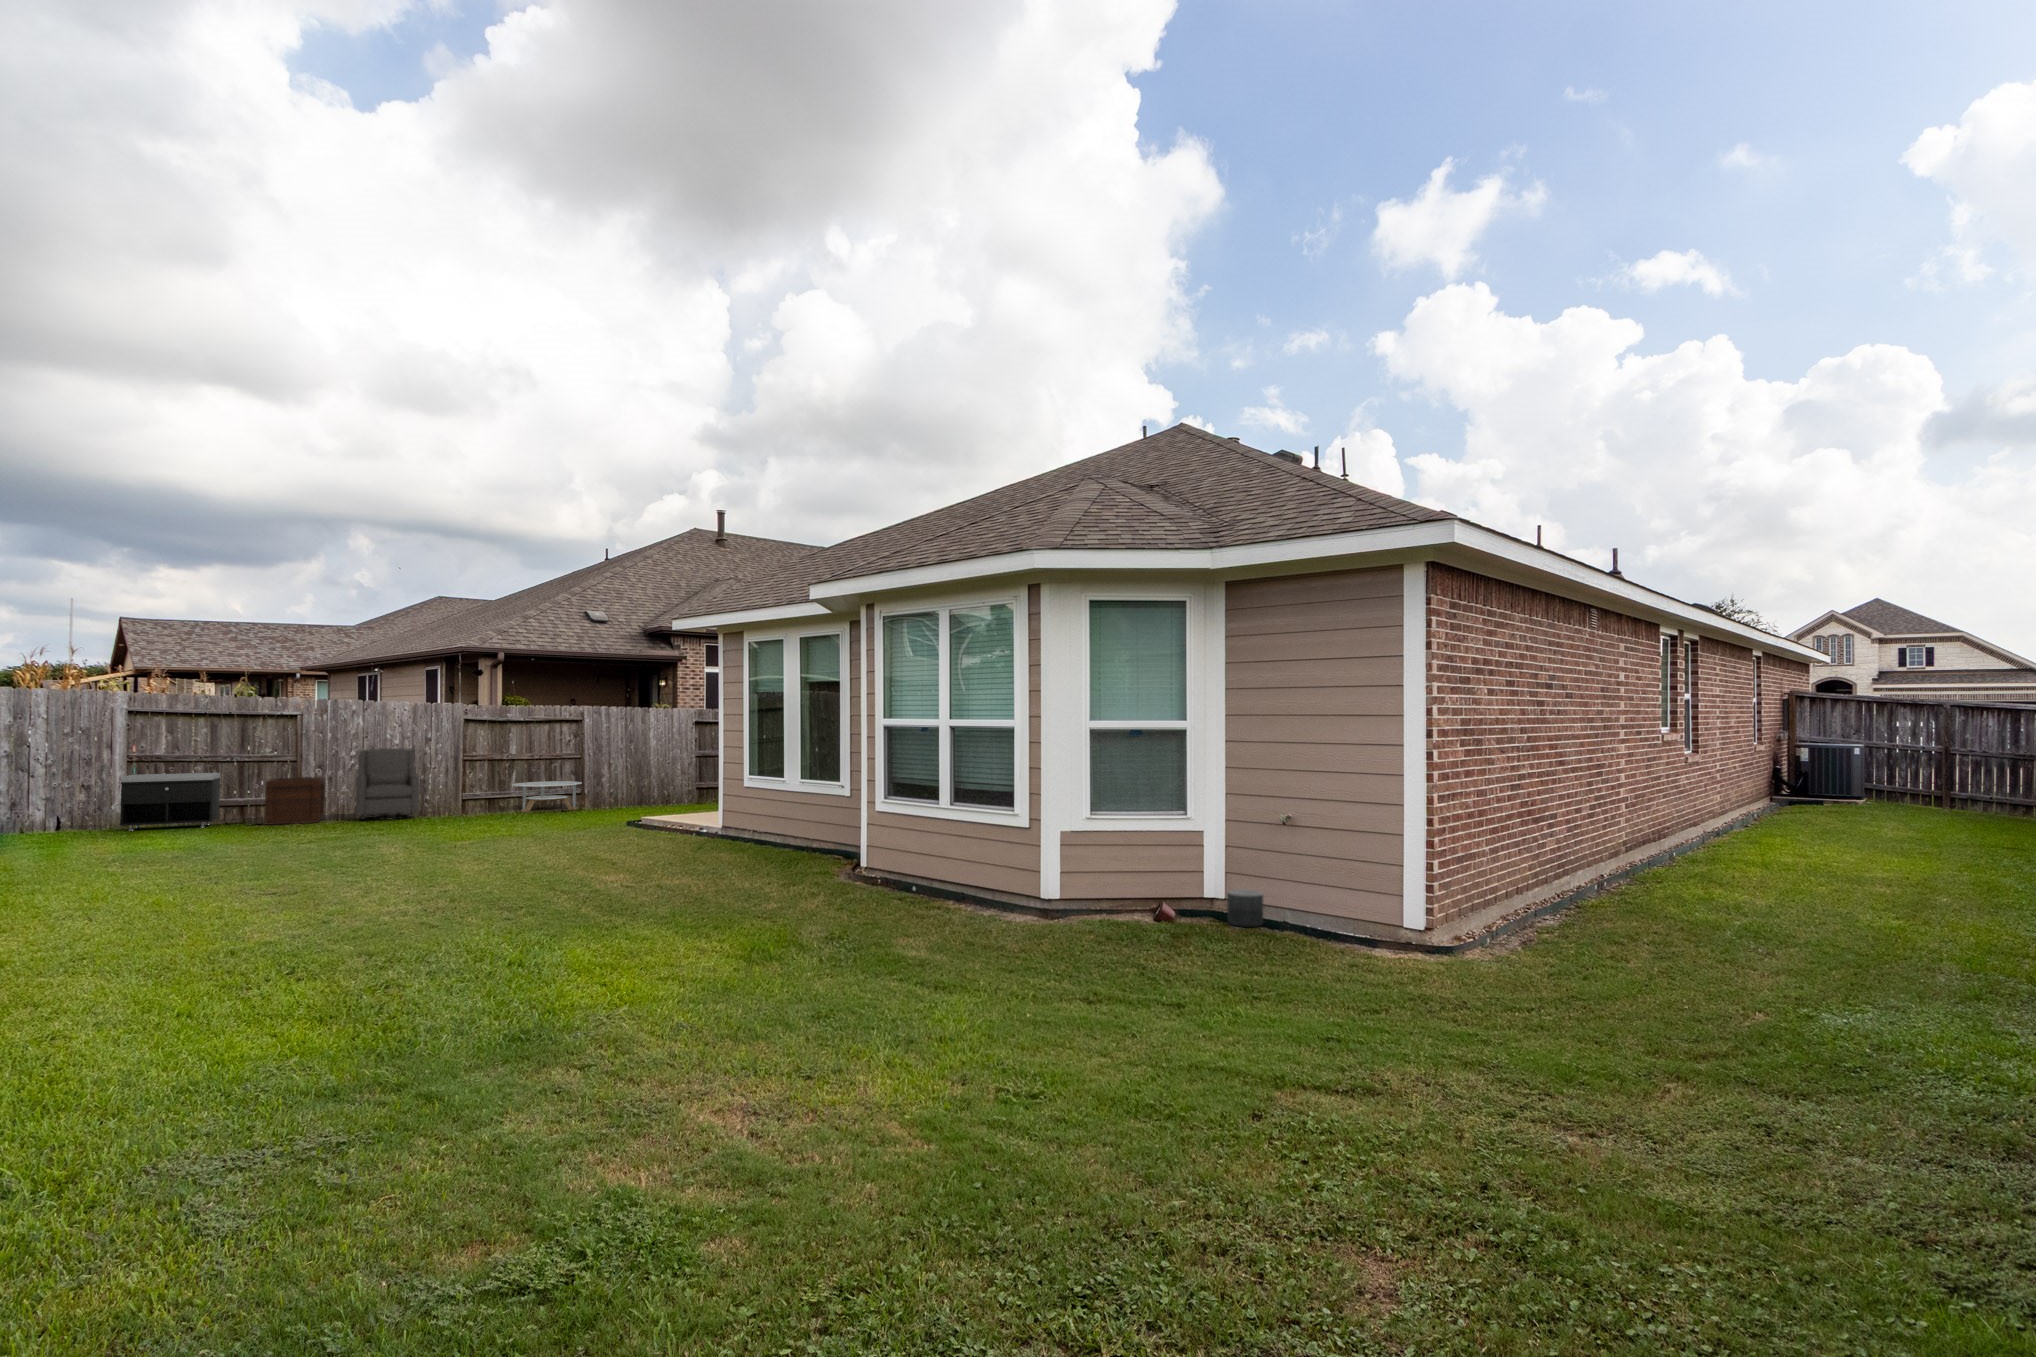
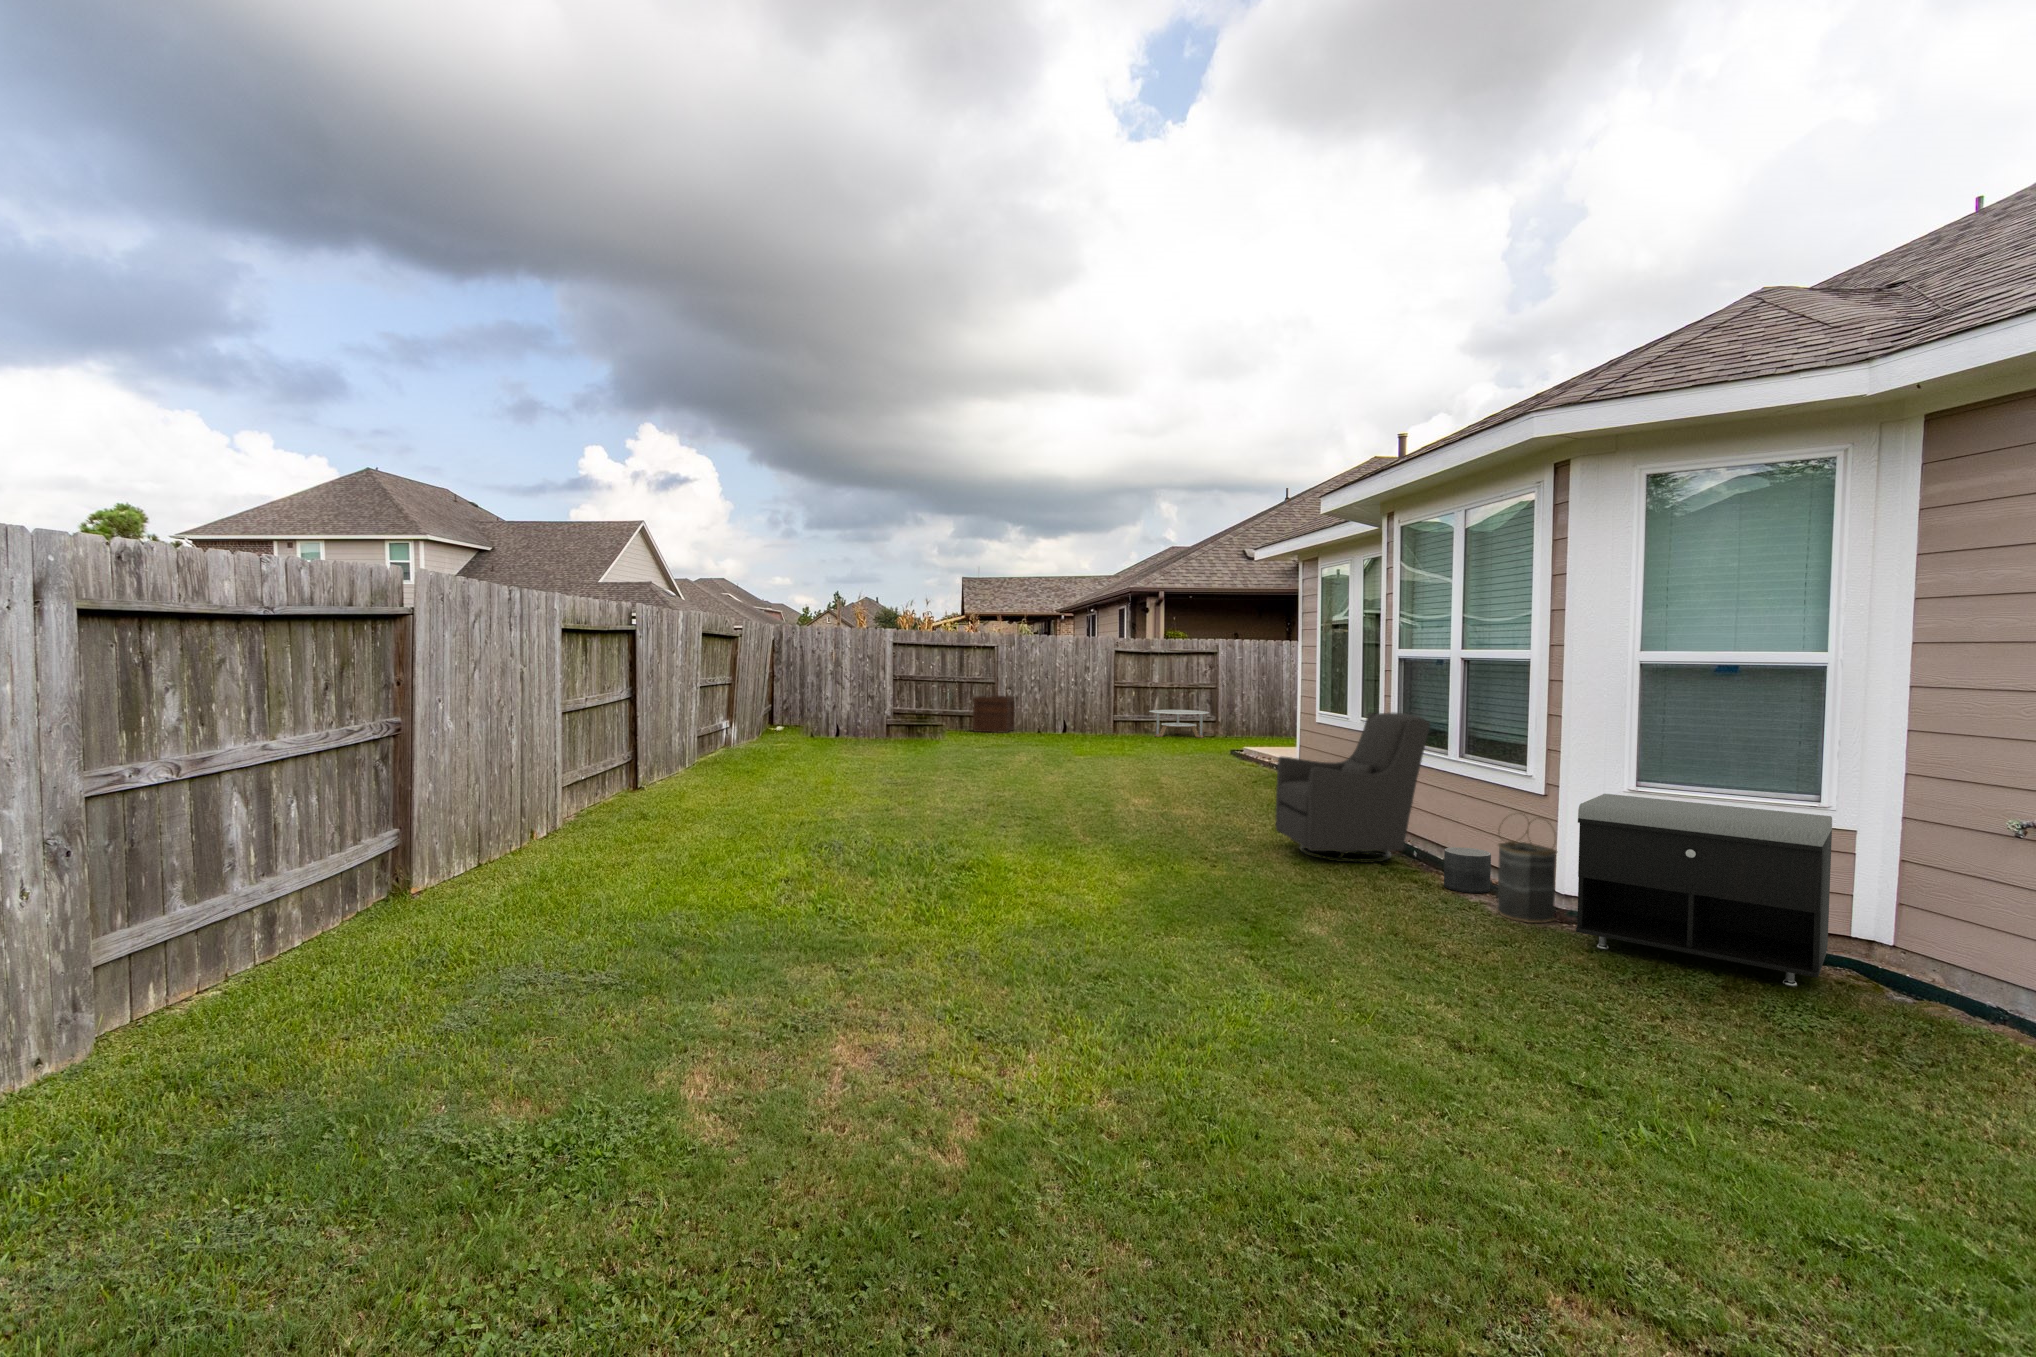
chair: present [356,748,419,820] -> present [1276,713,1430,863]
storage bench: present [120,773,220,831] -> present [1576,794,1832,986]
basket: none [1007,842,1046,921] -> present [1496,814,1557,923]
planter: present [1227,889,1263,927] -> present [1444,847,1491,893]

